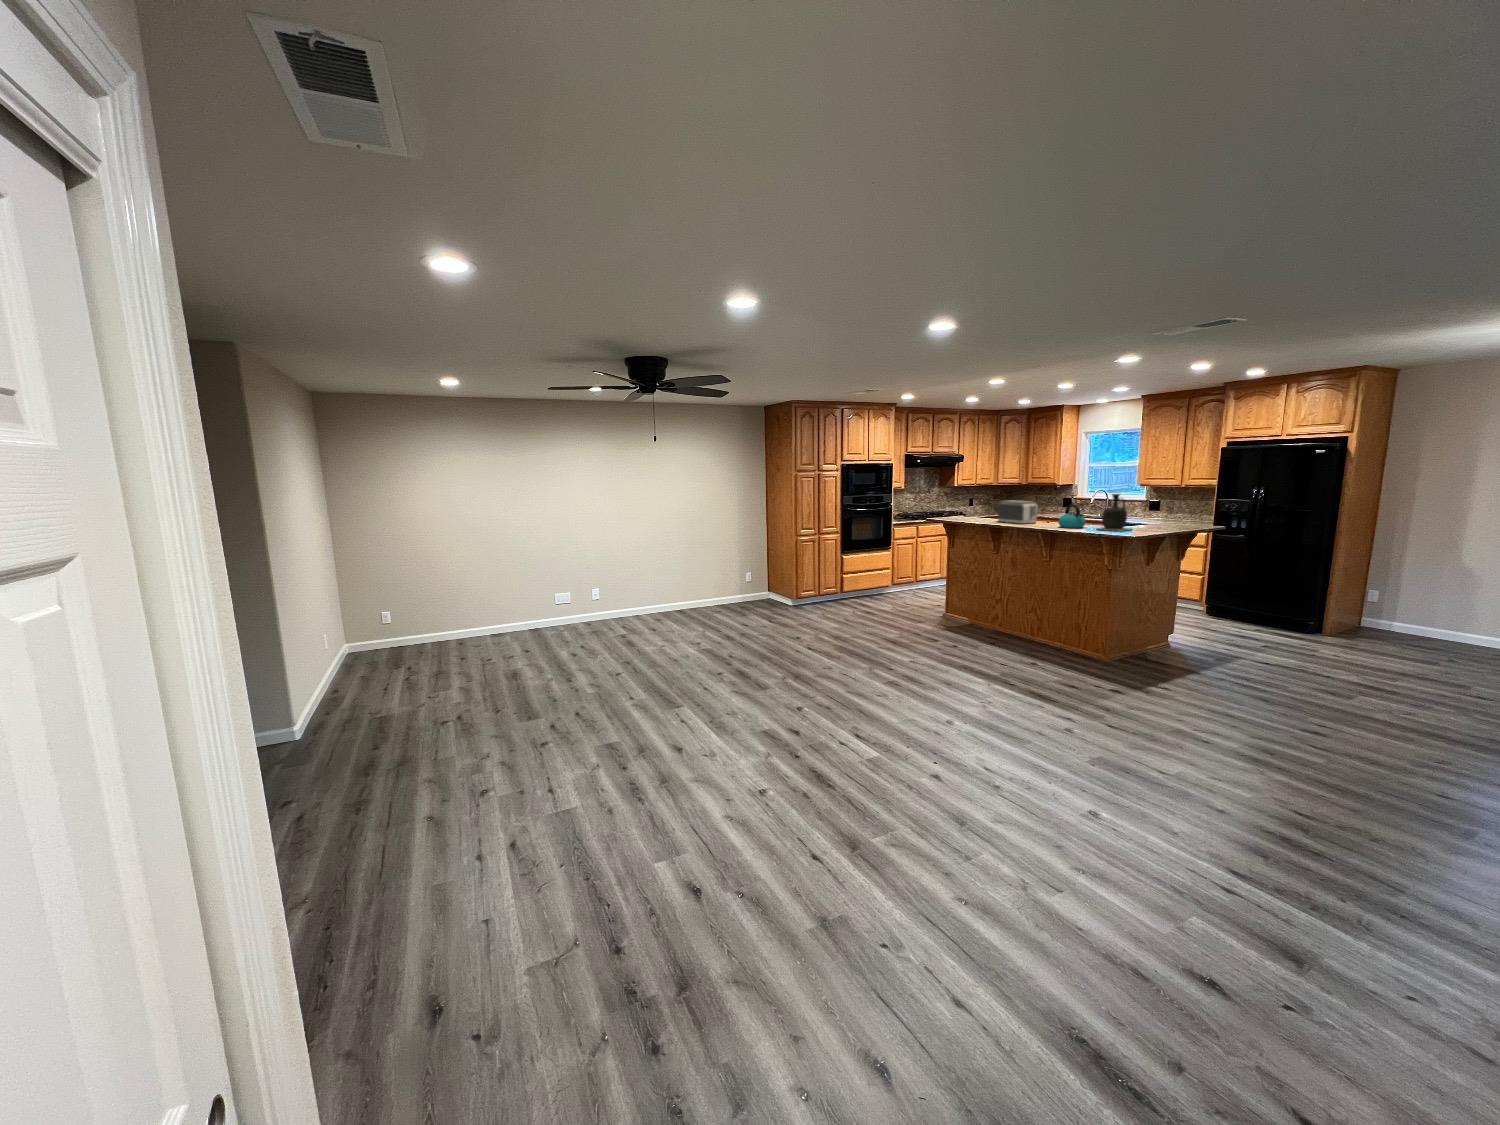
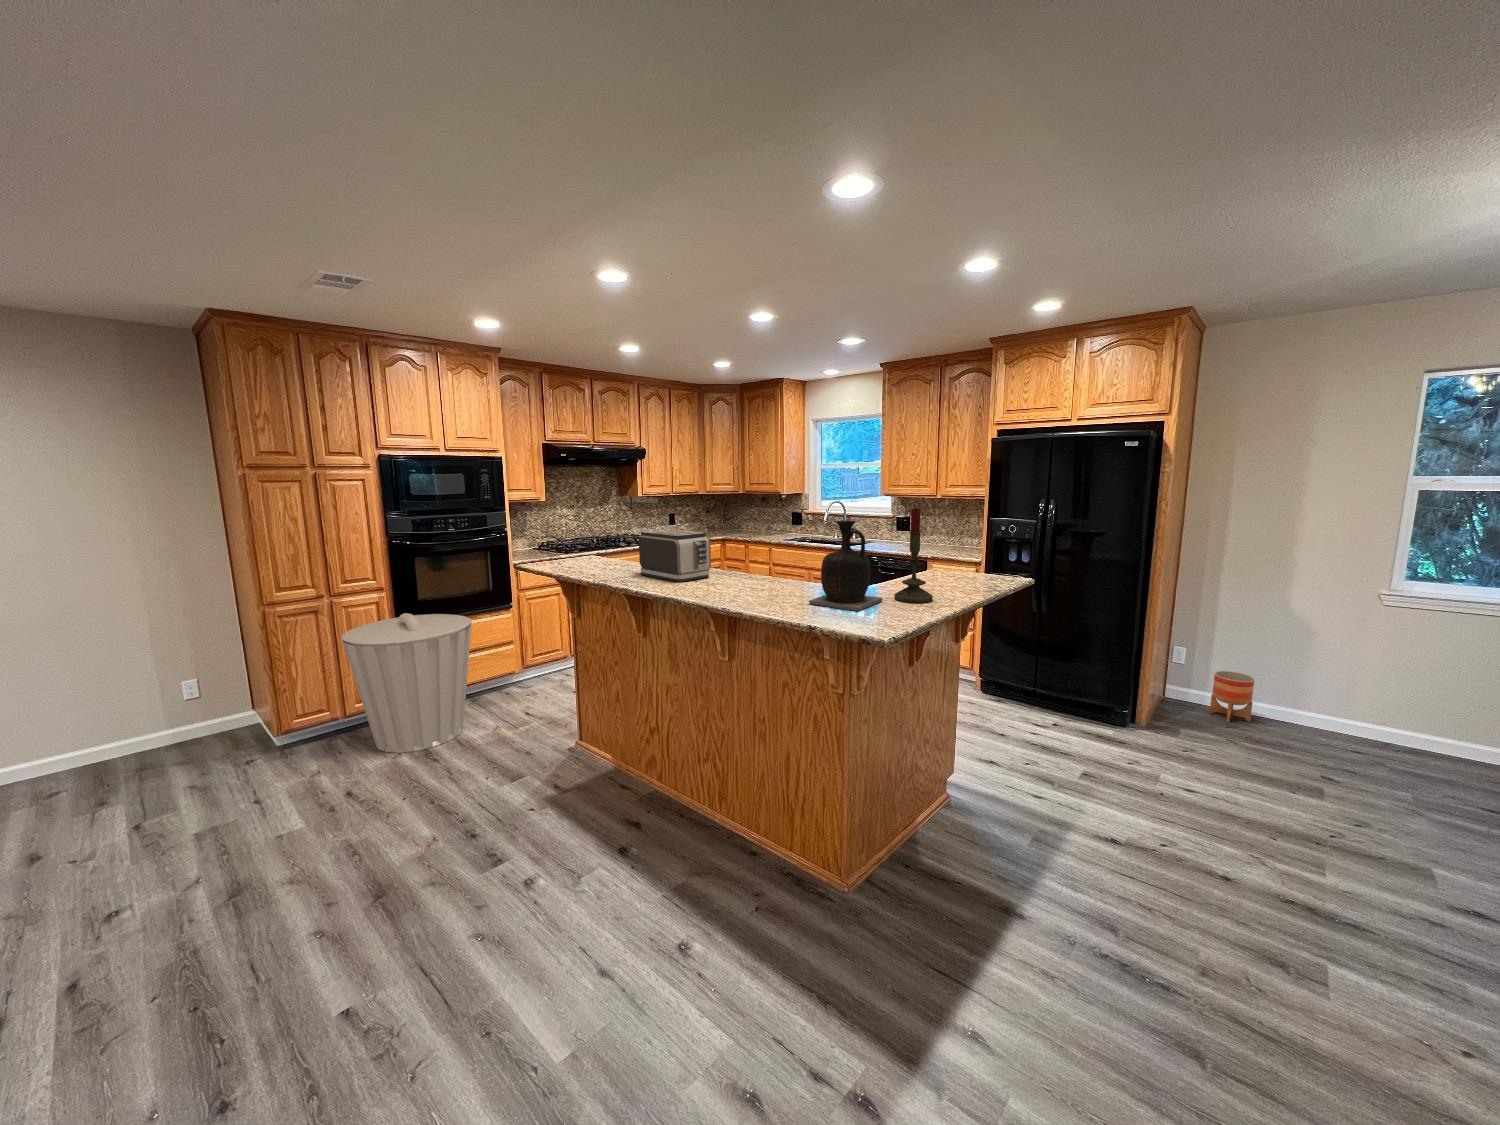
candle: none [1139,487,1160,531] -> present [894,505,933,603]
kettle: present [1059,504,1086,528] -> none [740,543,793,597]
trash can: none [831,543,888,609] -> present [342,613,472,753]
planter: none [1391,605,1427,639] -> present [1210,671,1254,722]

